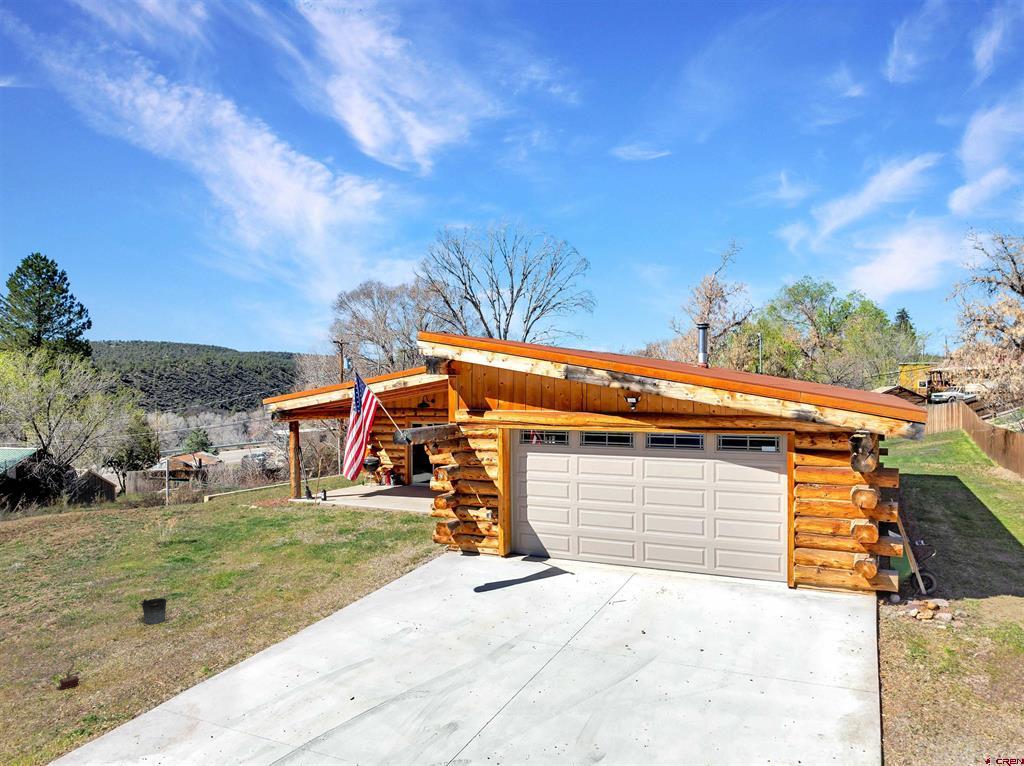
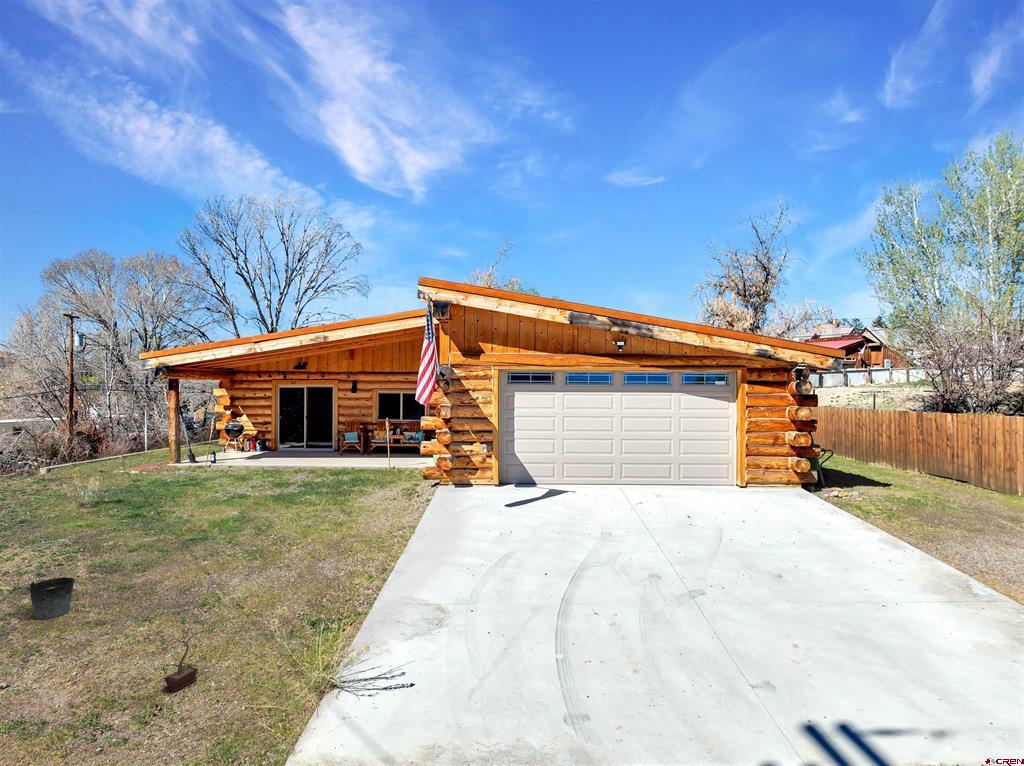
bucket: present [140,598,167,624] -> present [26,577,75,620]

